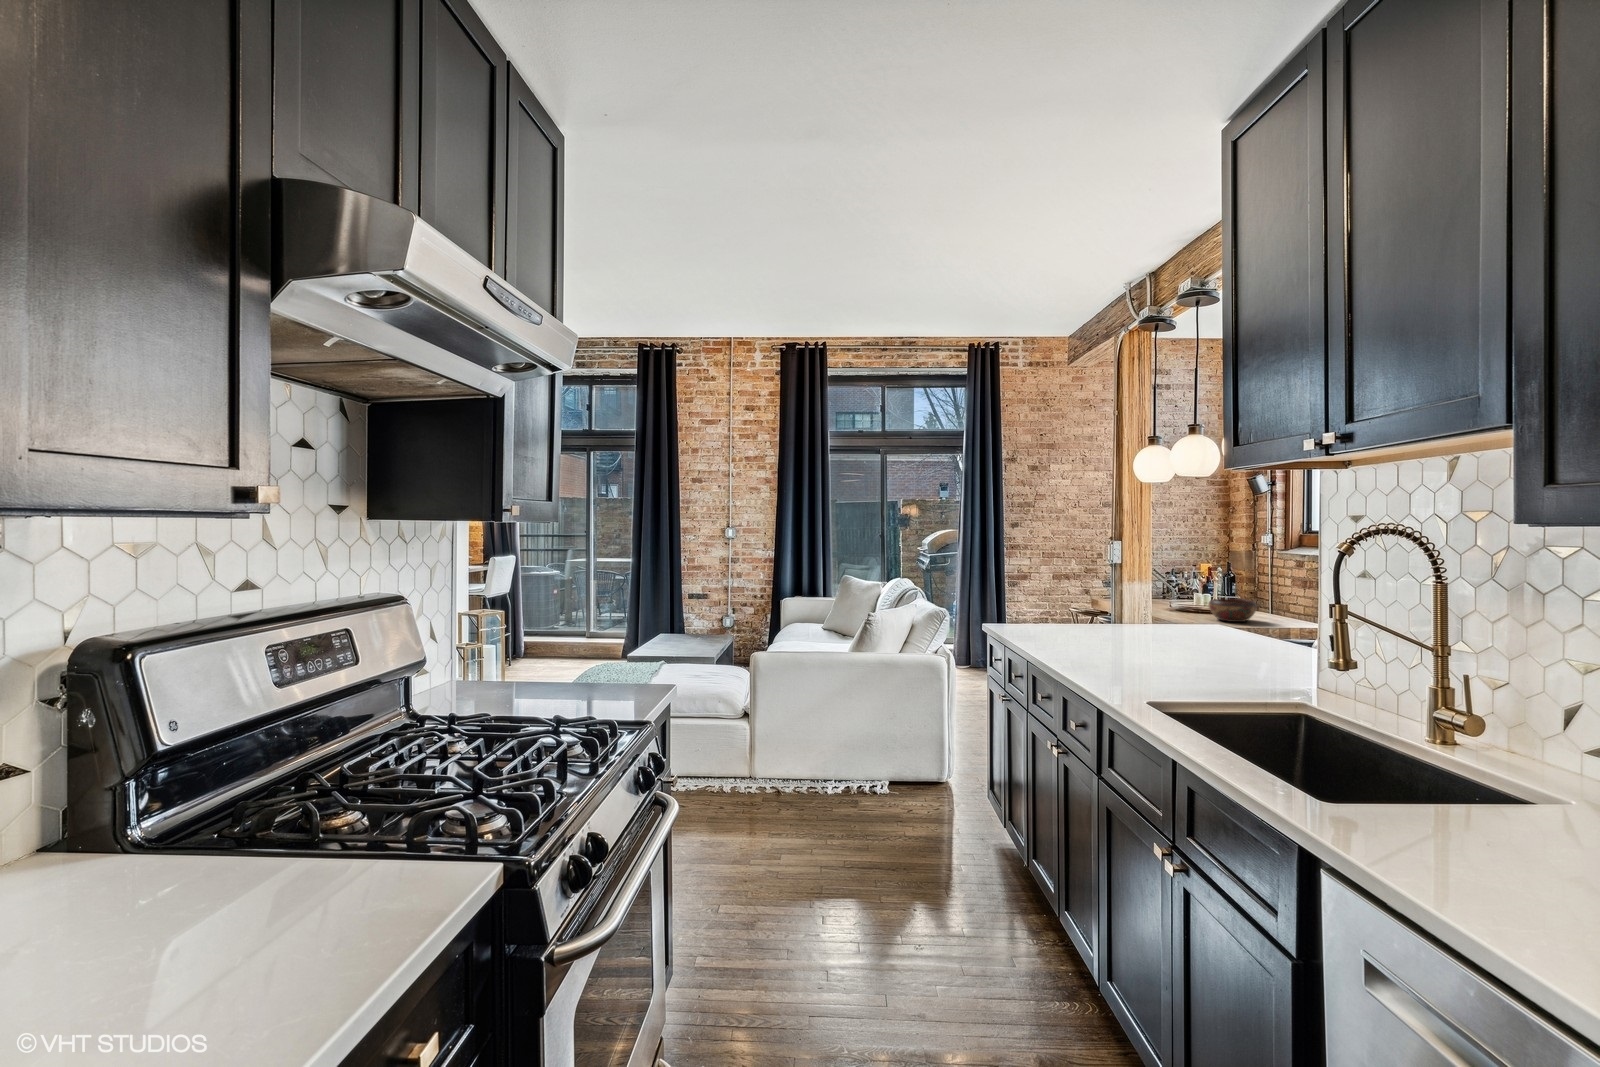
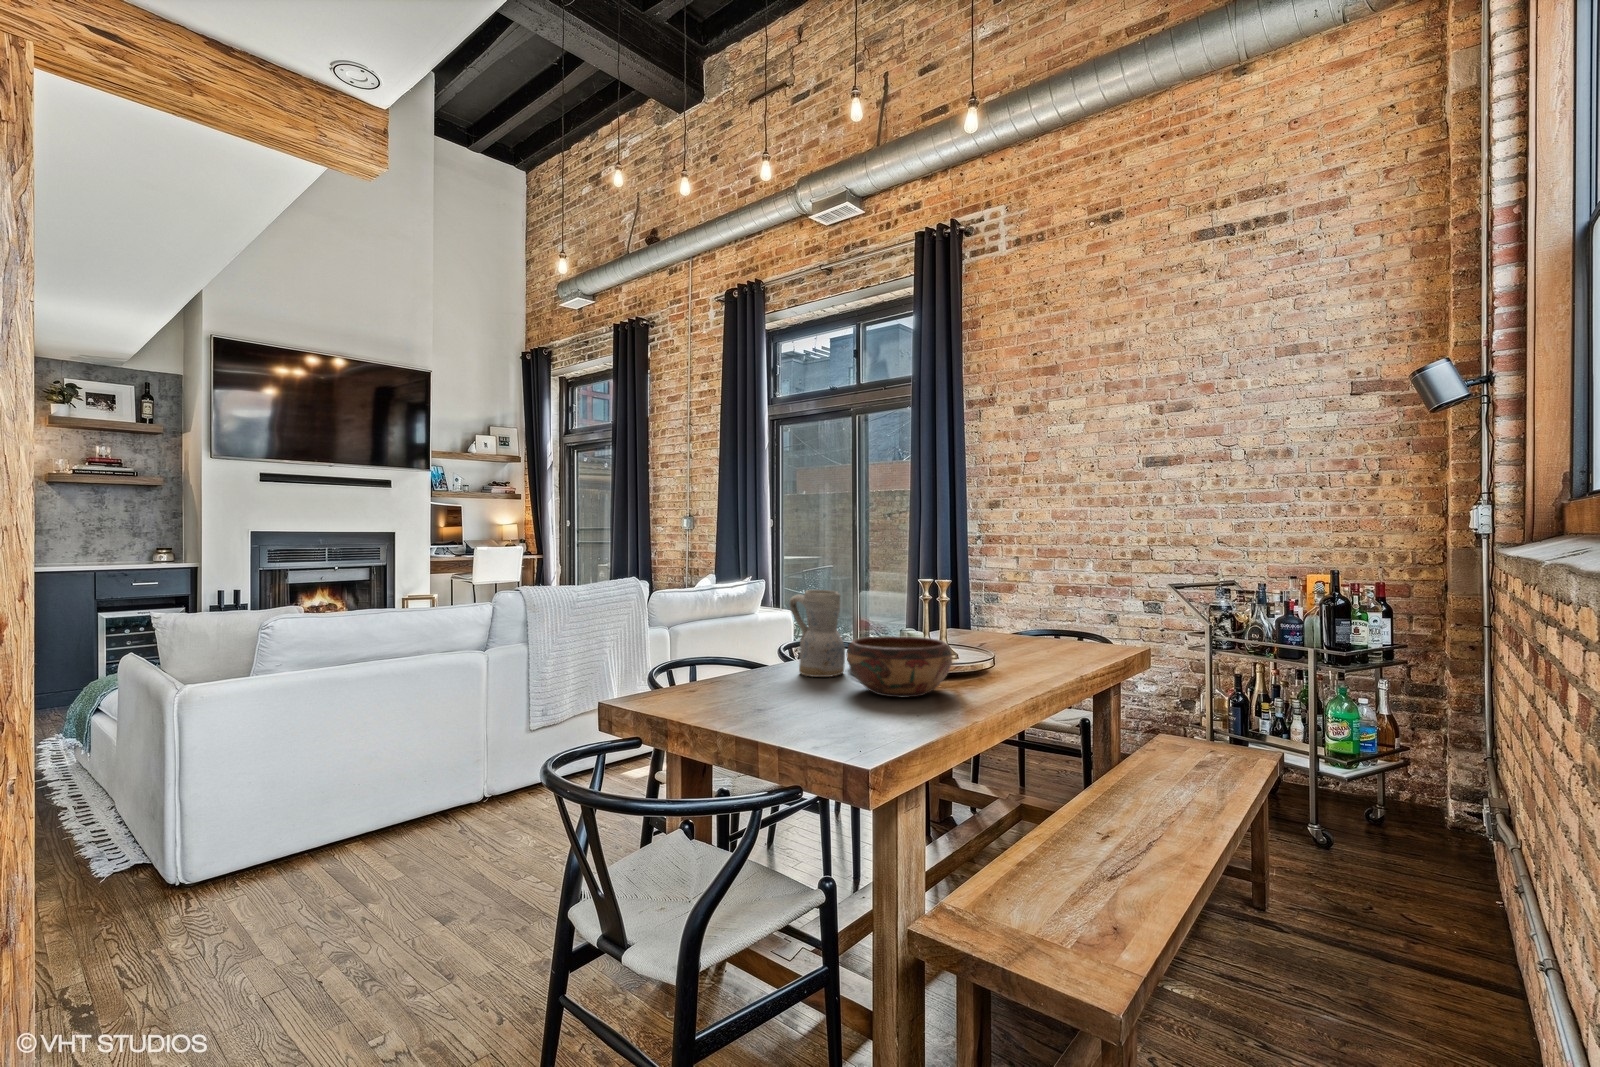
ceramic pitcher: none [1166,581,1191,620] -> present [790,590,845,677]

